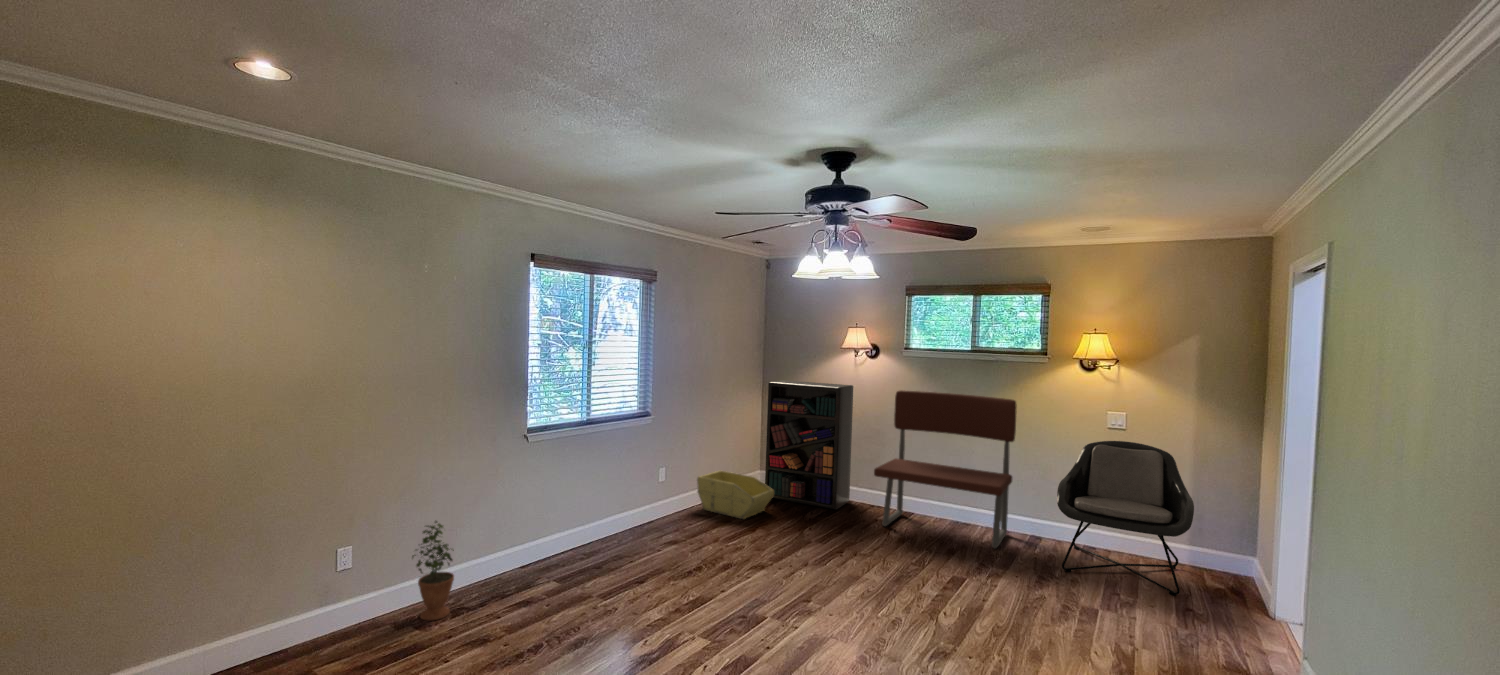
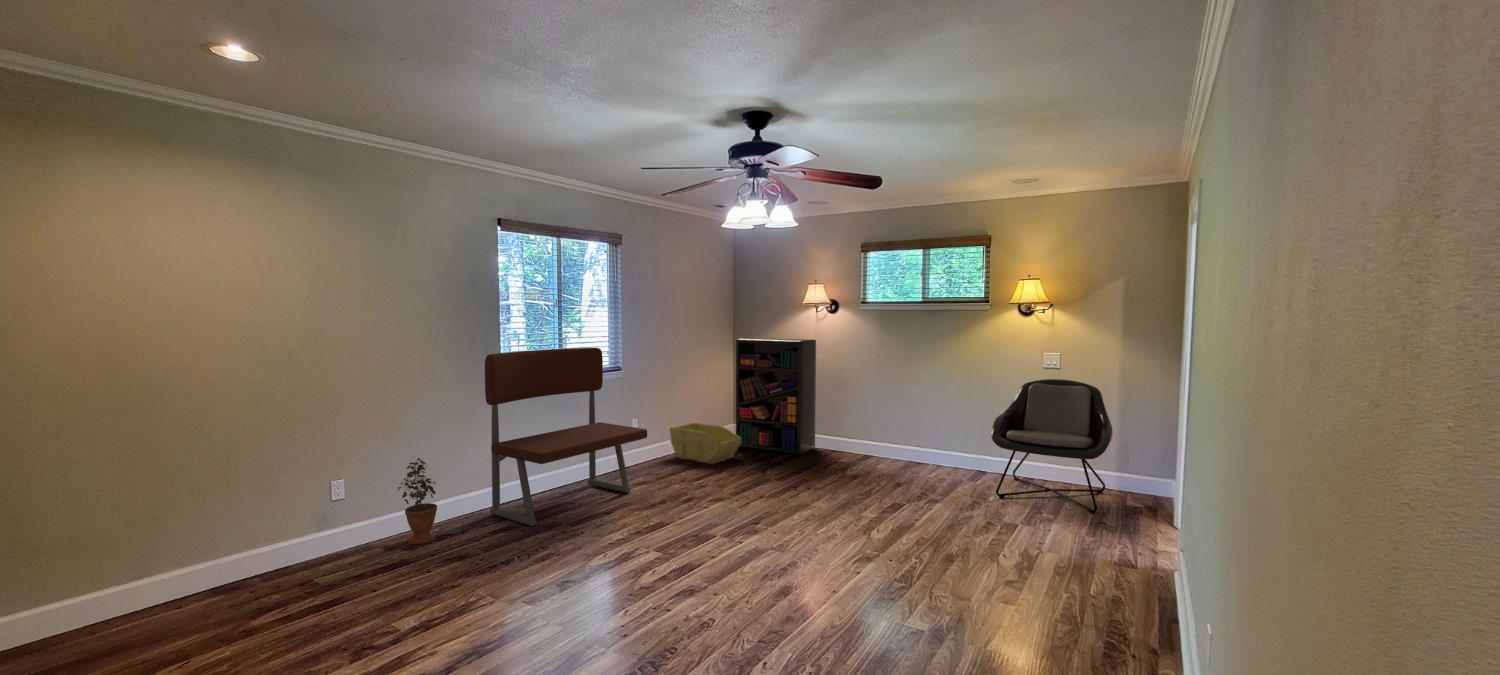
bench: present [874,390,1017,548] -> present [485,348,647,526]

